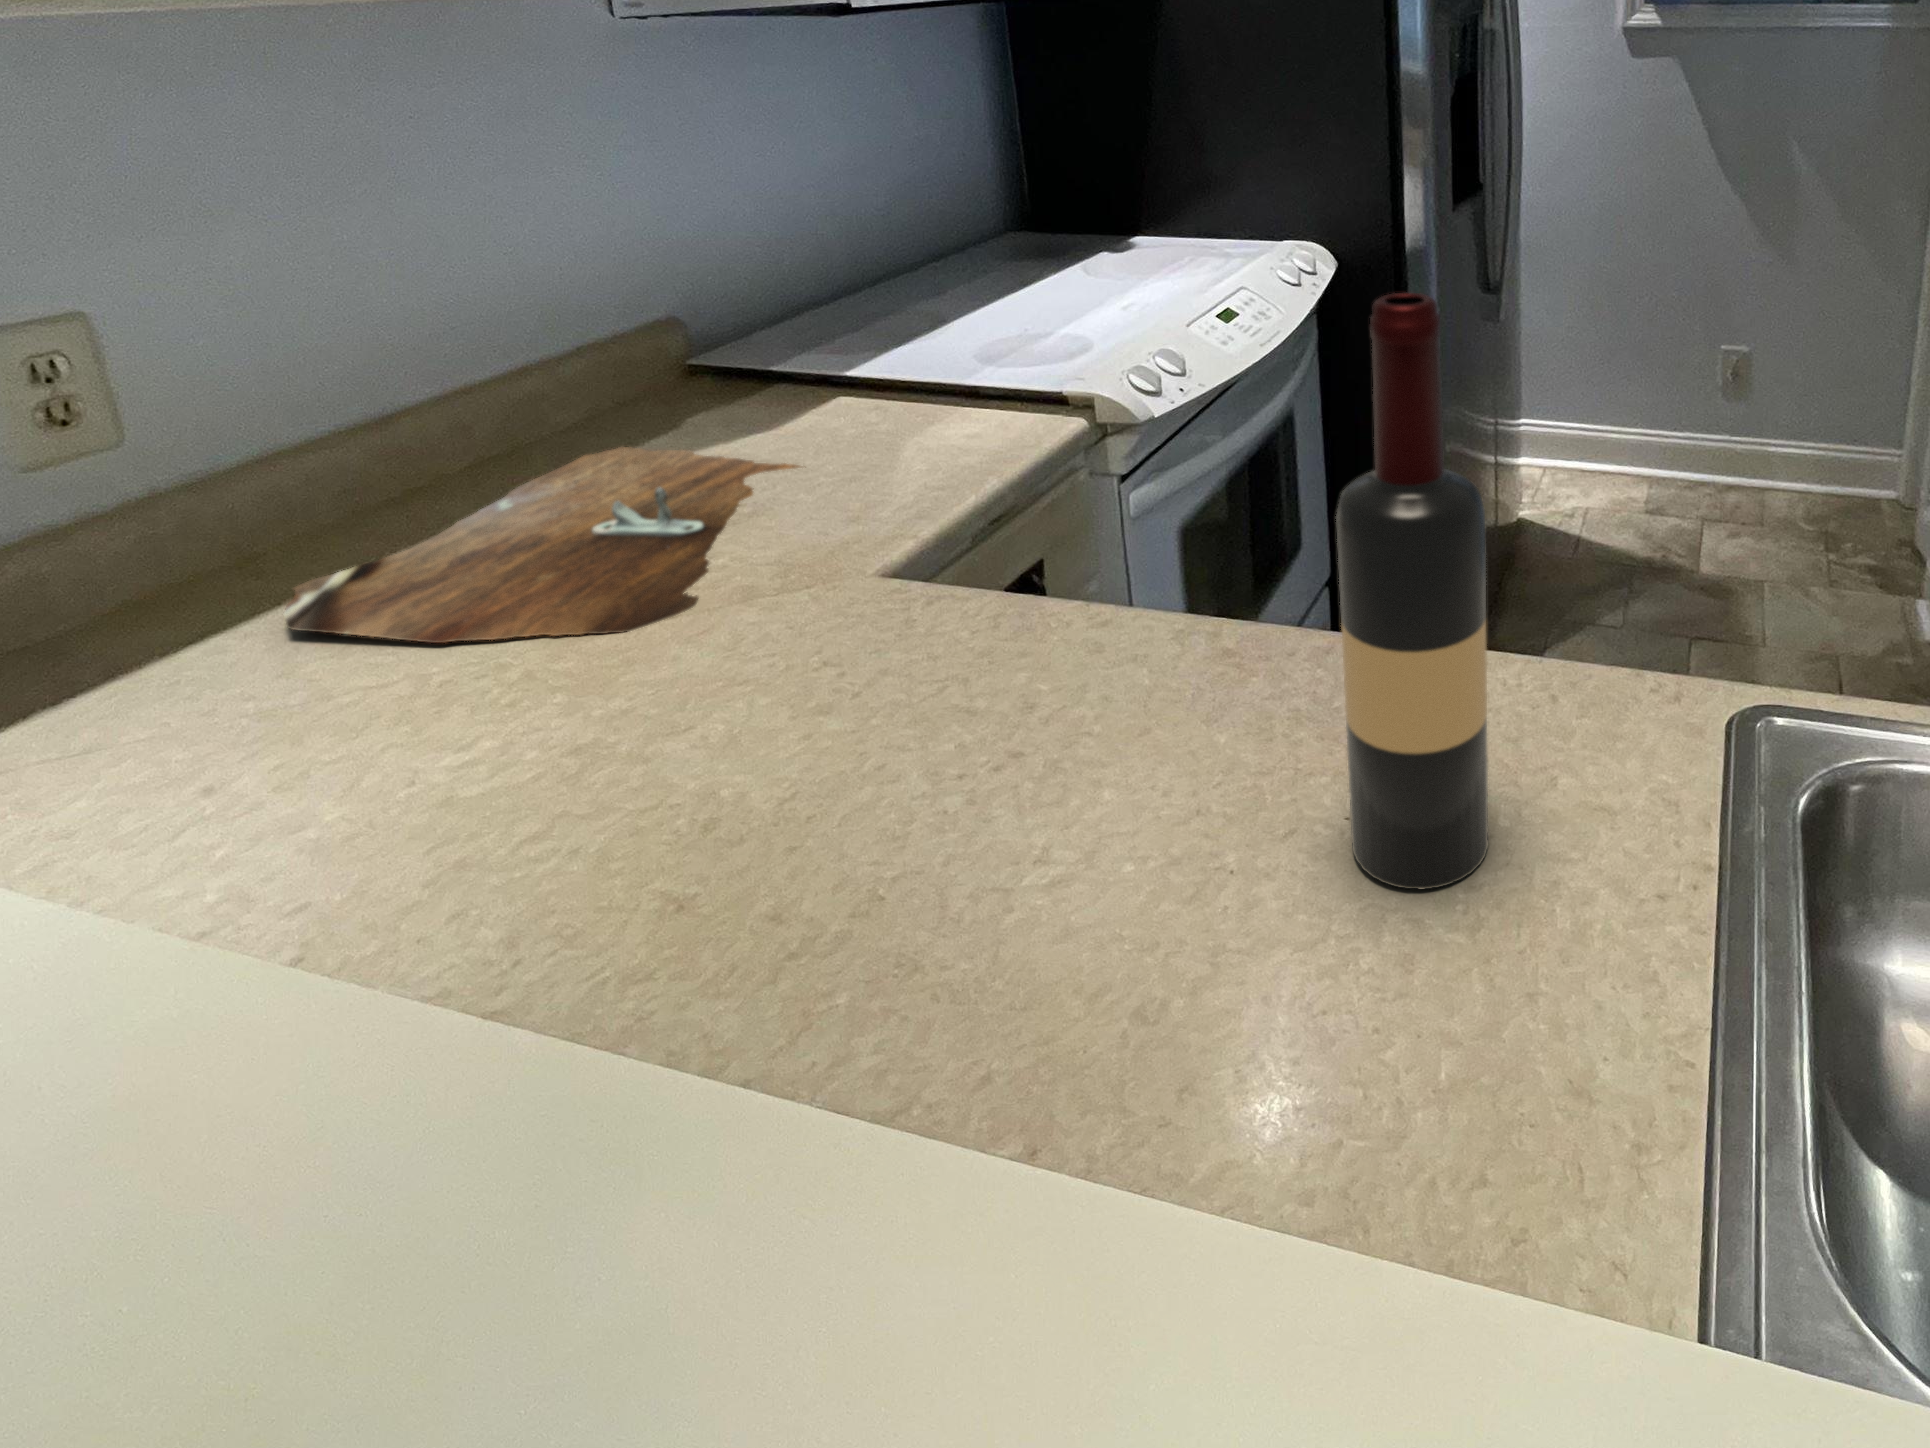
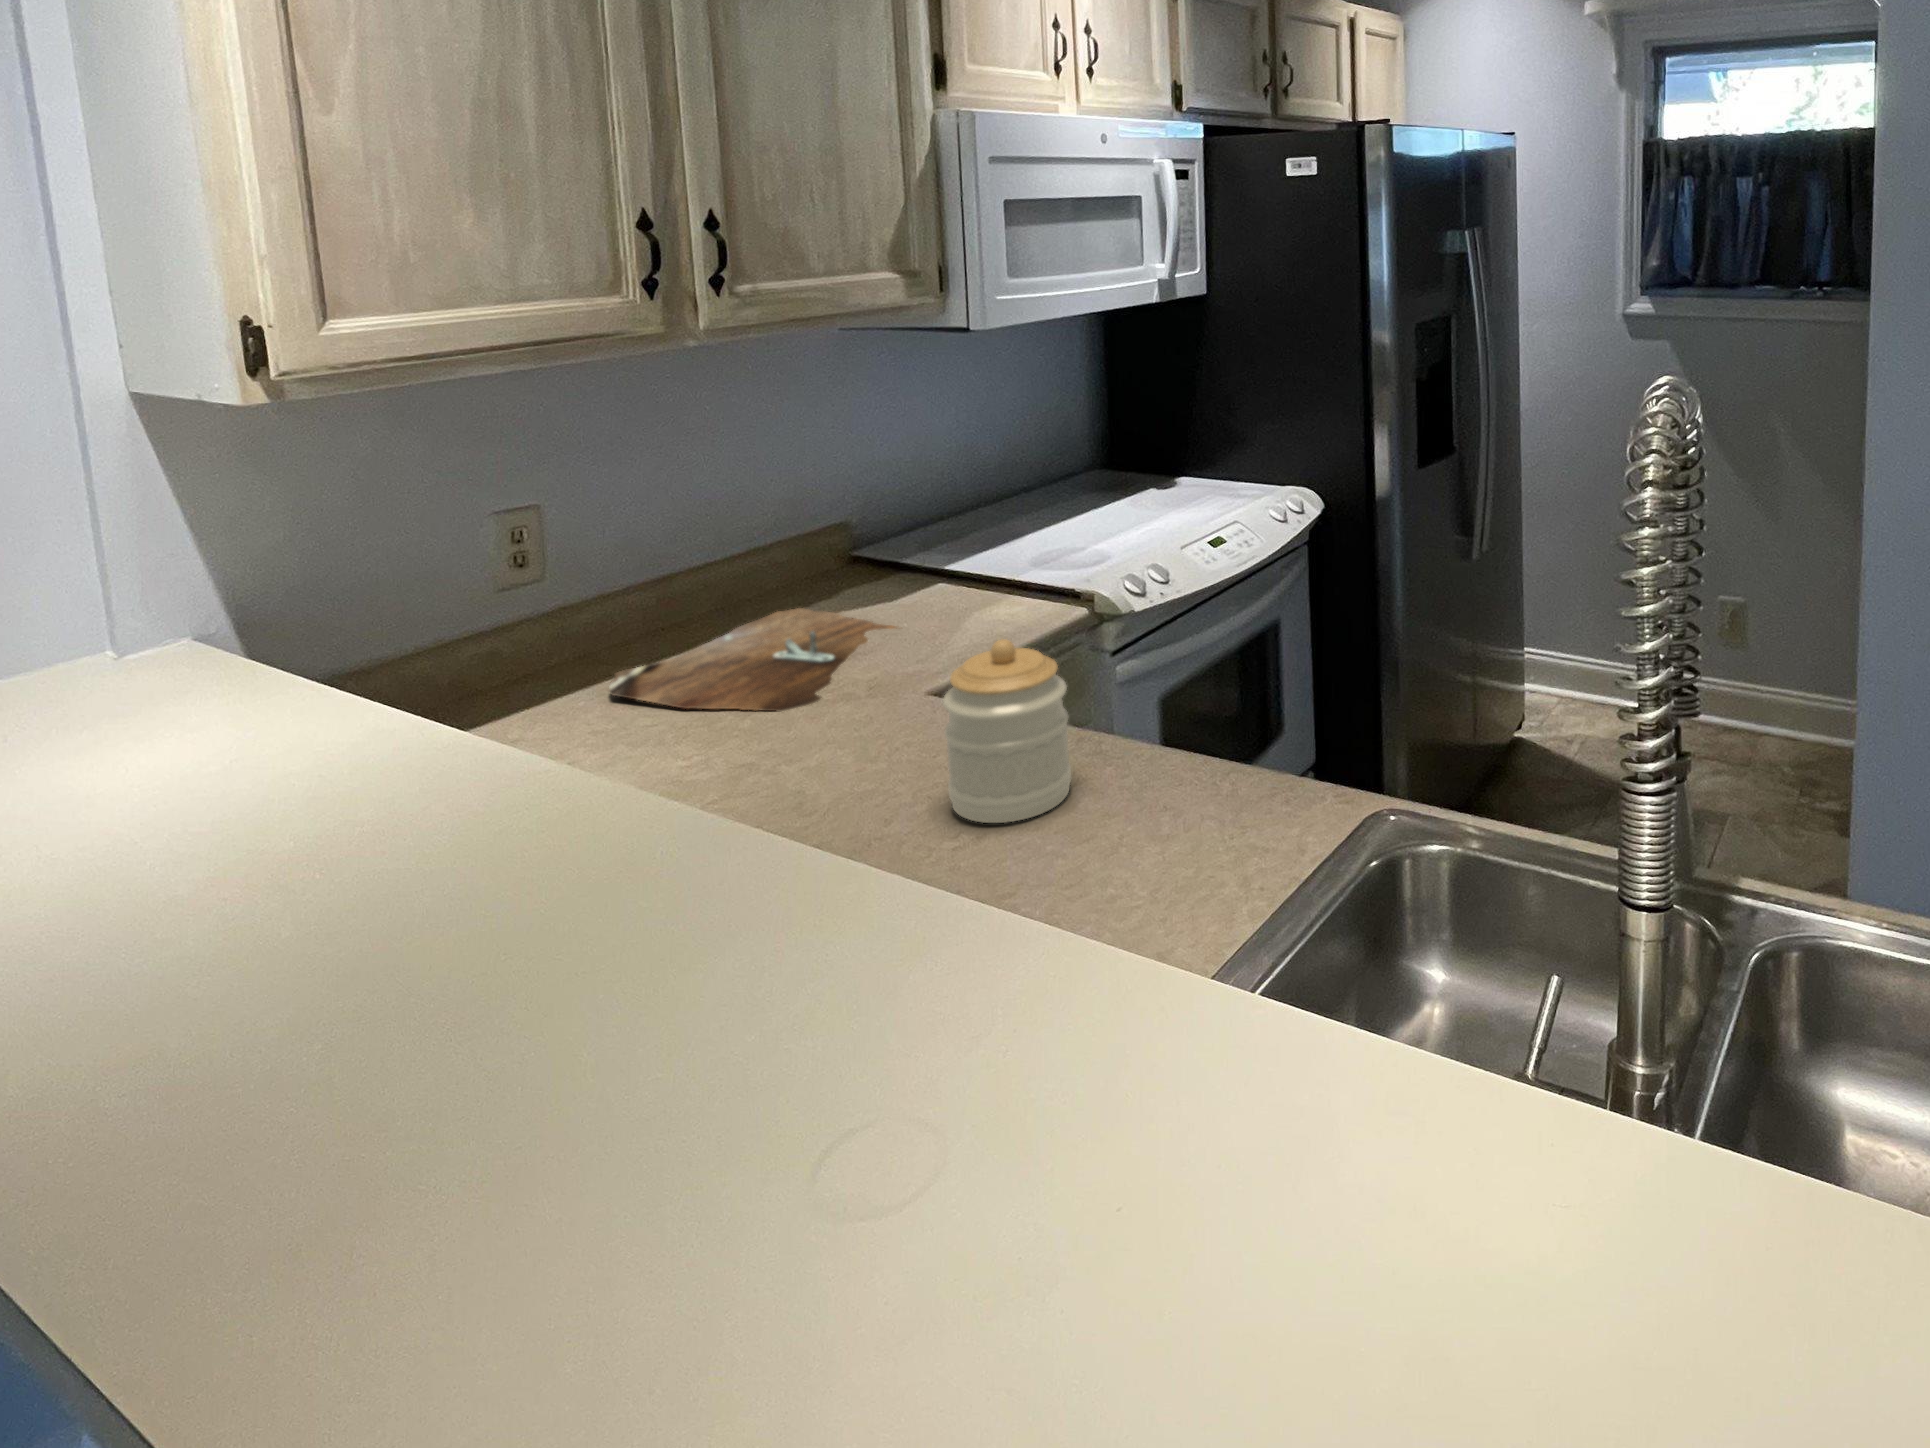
wine bottle: present [1336,293,1488,890] -> none [1088,541,1171,856]
jar: none [997,498,1242,839] -> present [943,639,1071,823]

